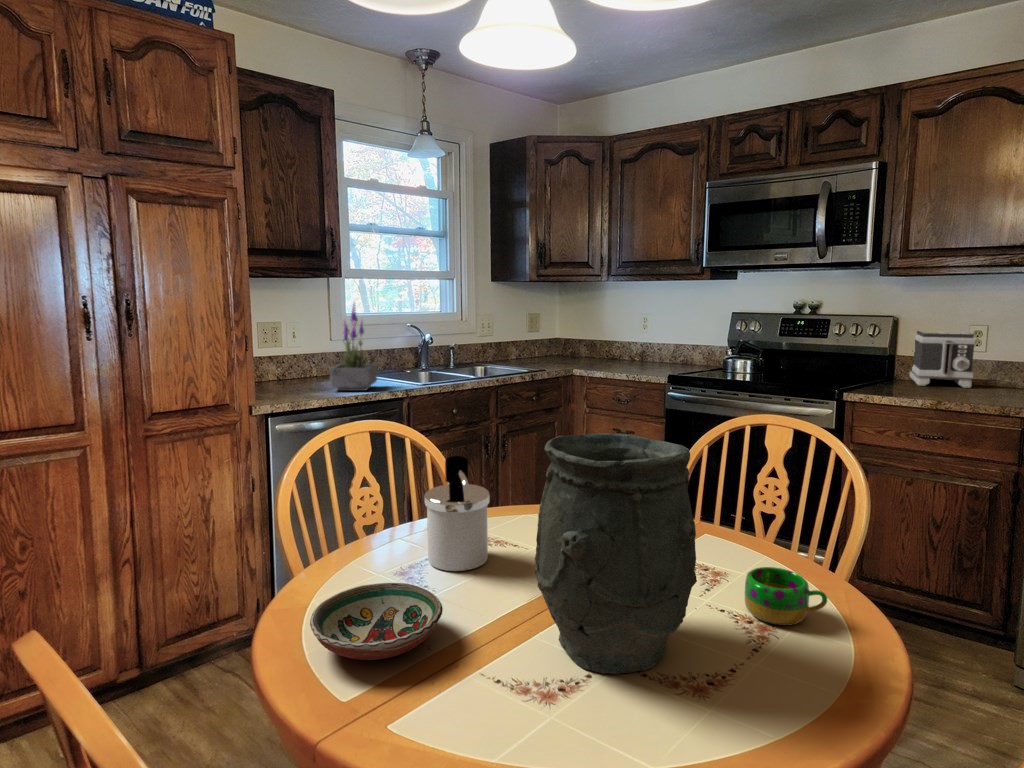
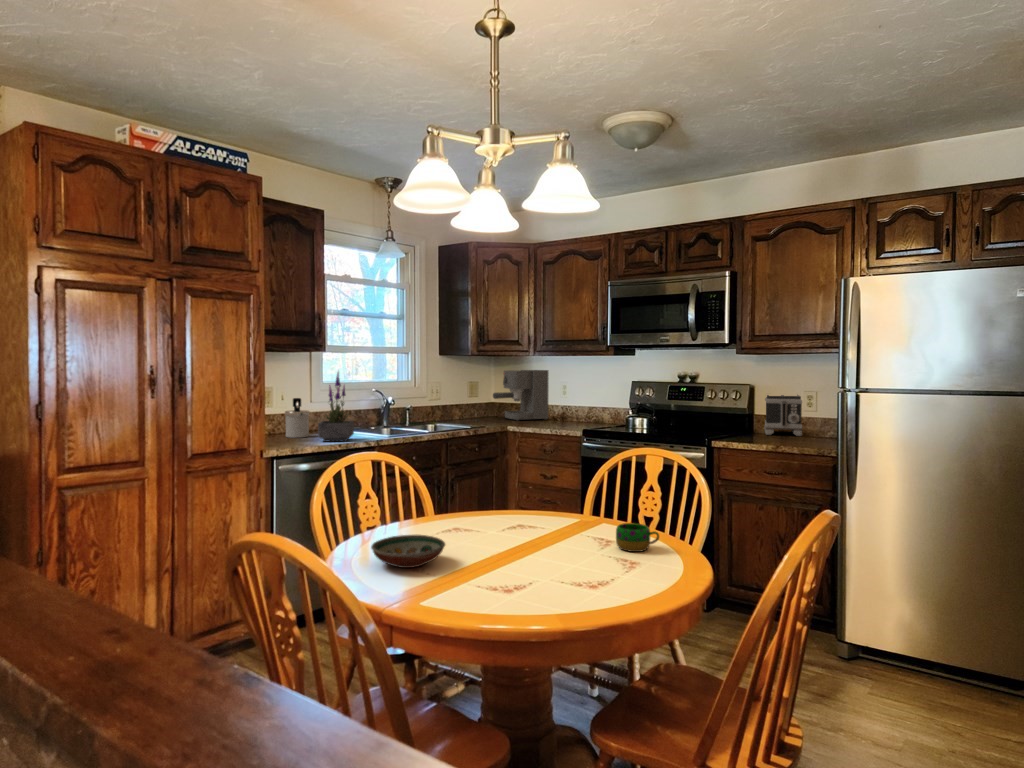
coffee maker: none [555,299,623,360] -> present [493,370,549,421]
vase: present [535,433,697,674] -> none [497,444,585,569]
soap dispenser: present [424,456,489,571] -> present [285,398,309,438]

